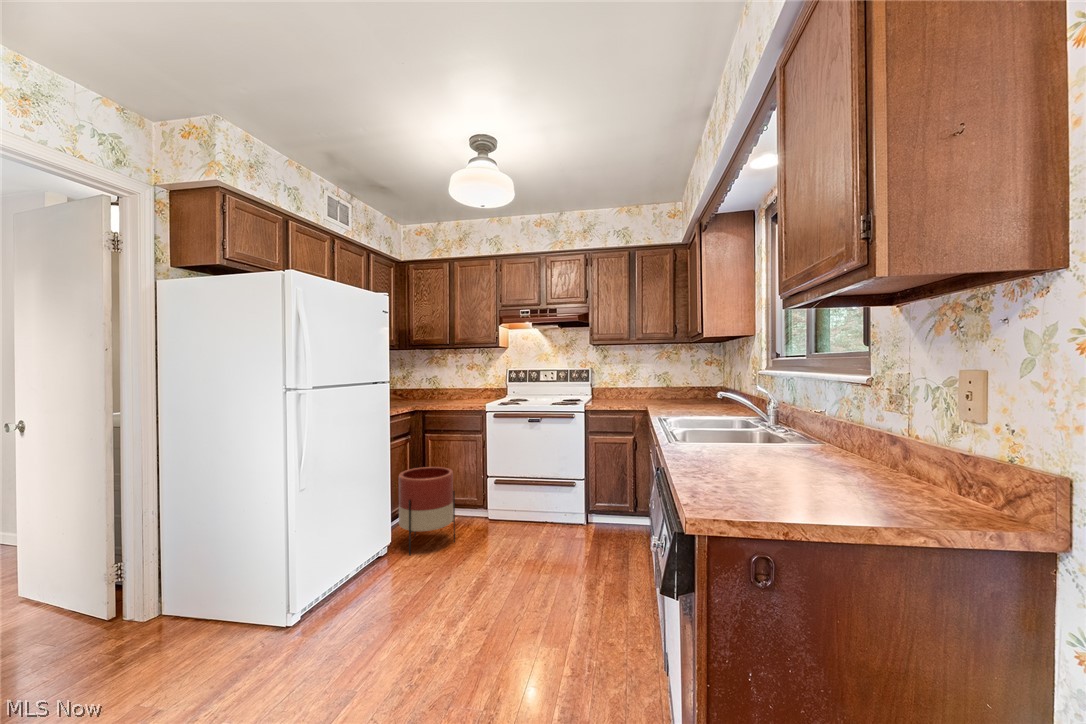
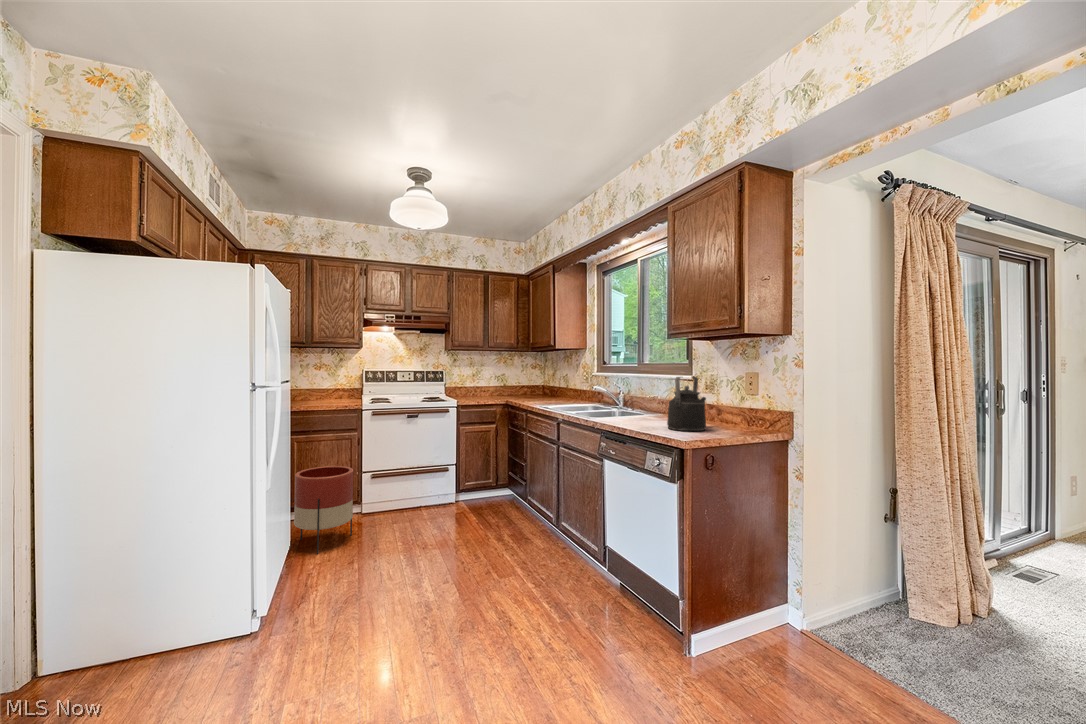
kettle: none [741,378,851,493] -> present [667,377,706,431]

